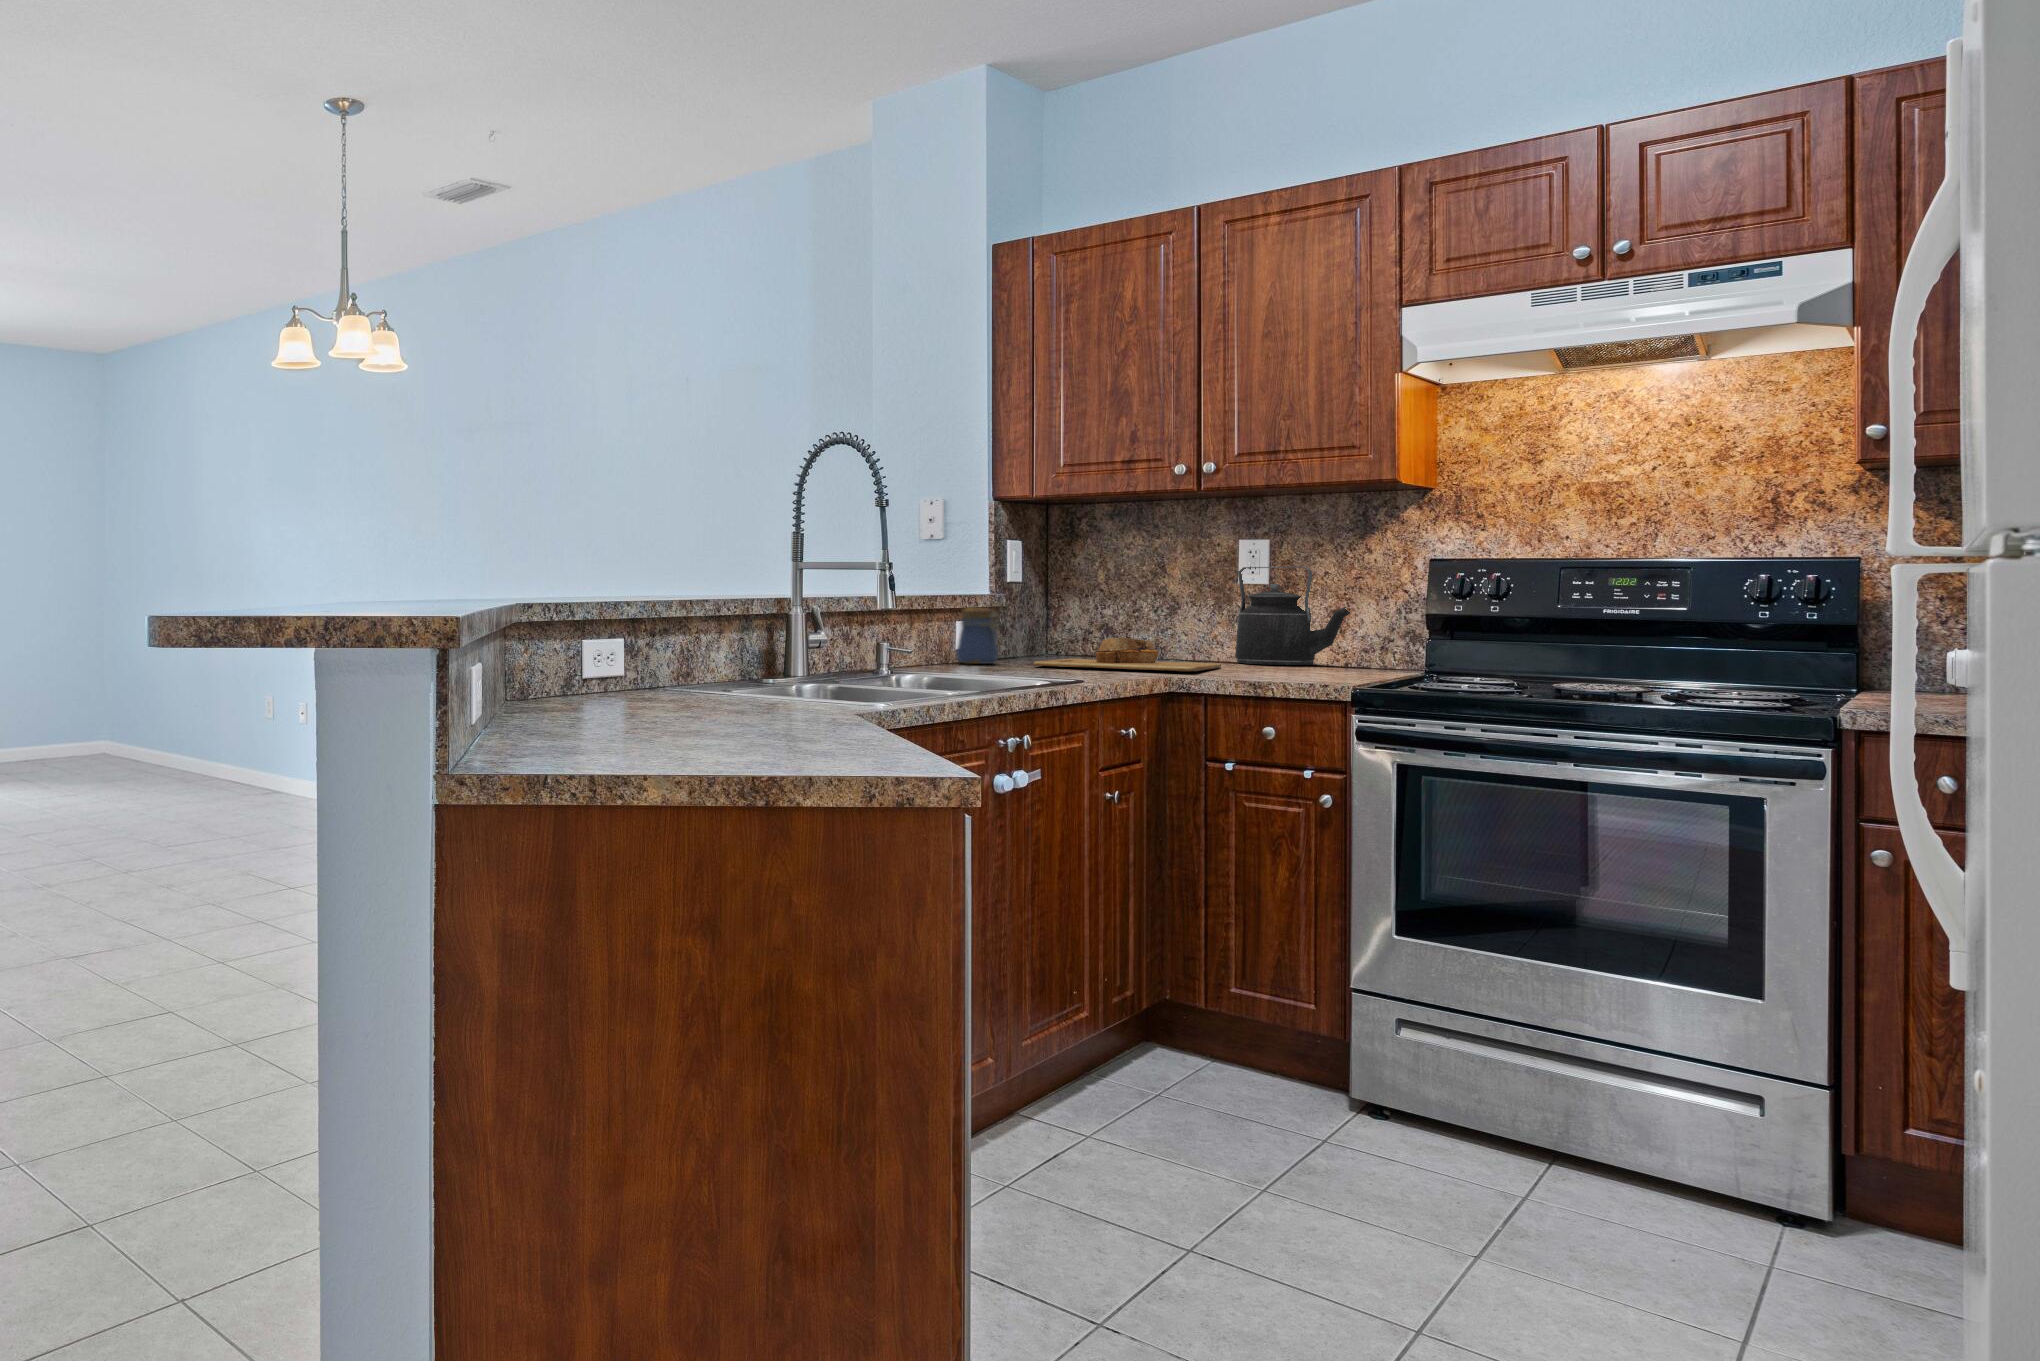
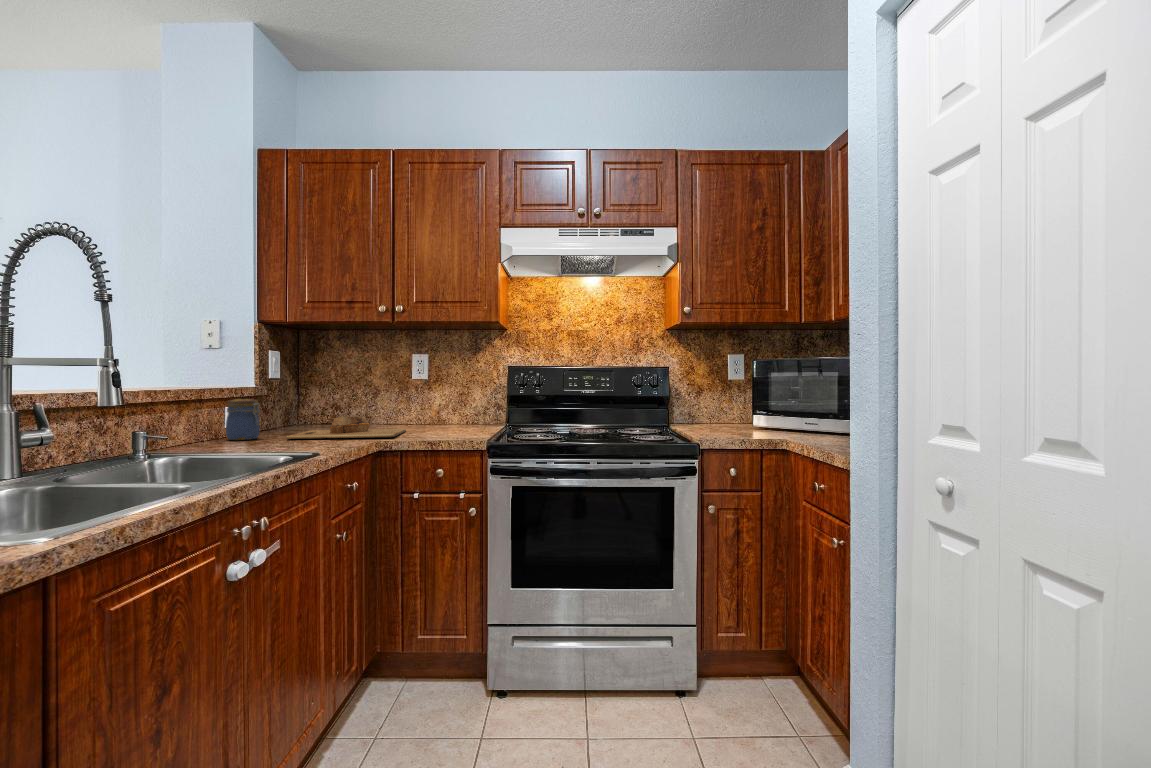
kettle: present [1236,567,1350,665] -> none [411,370,470,427]

